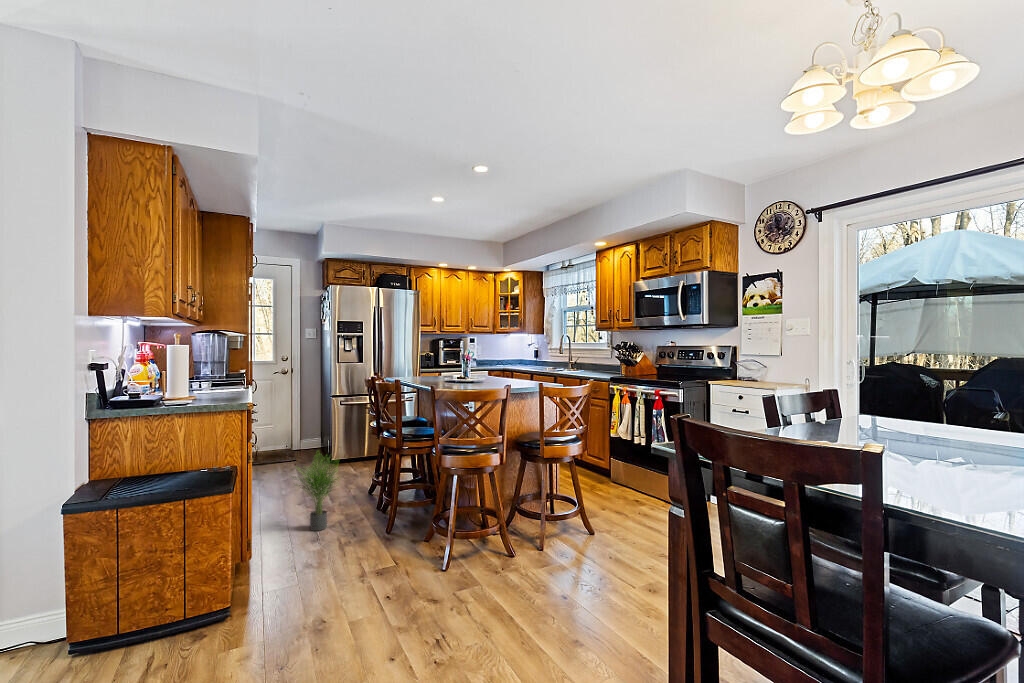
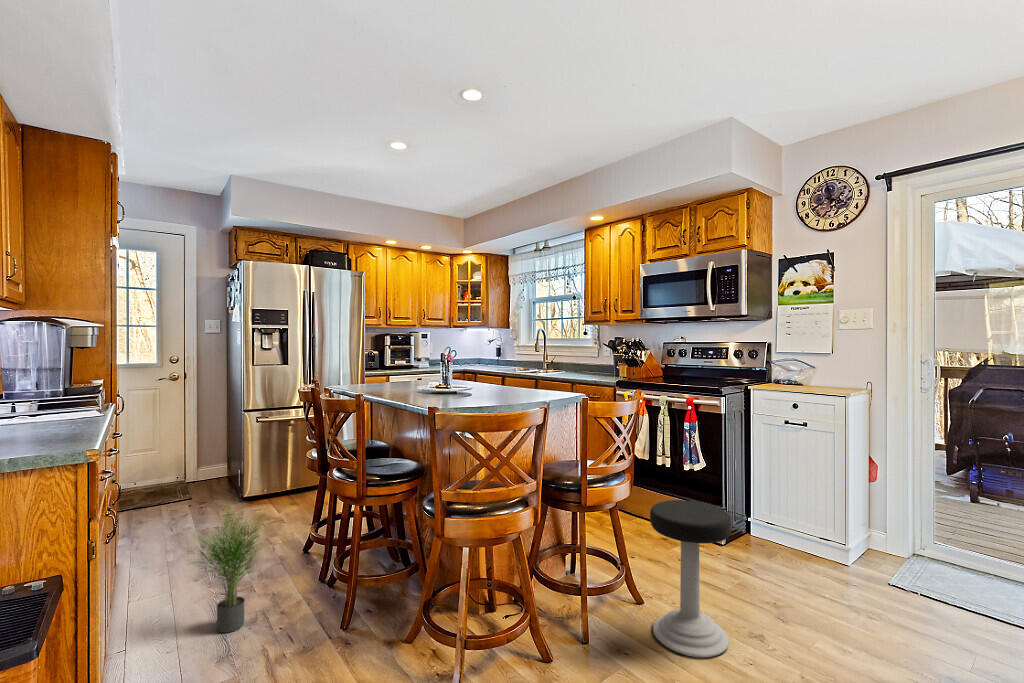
stool: none [590,458,645,562] -> present [650,500,732,657]

